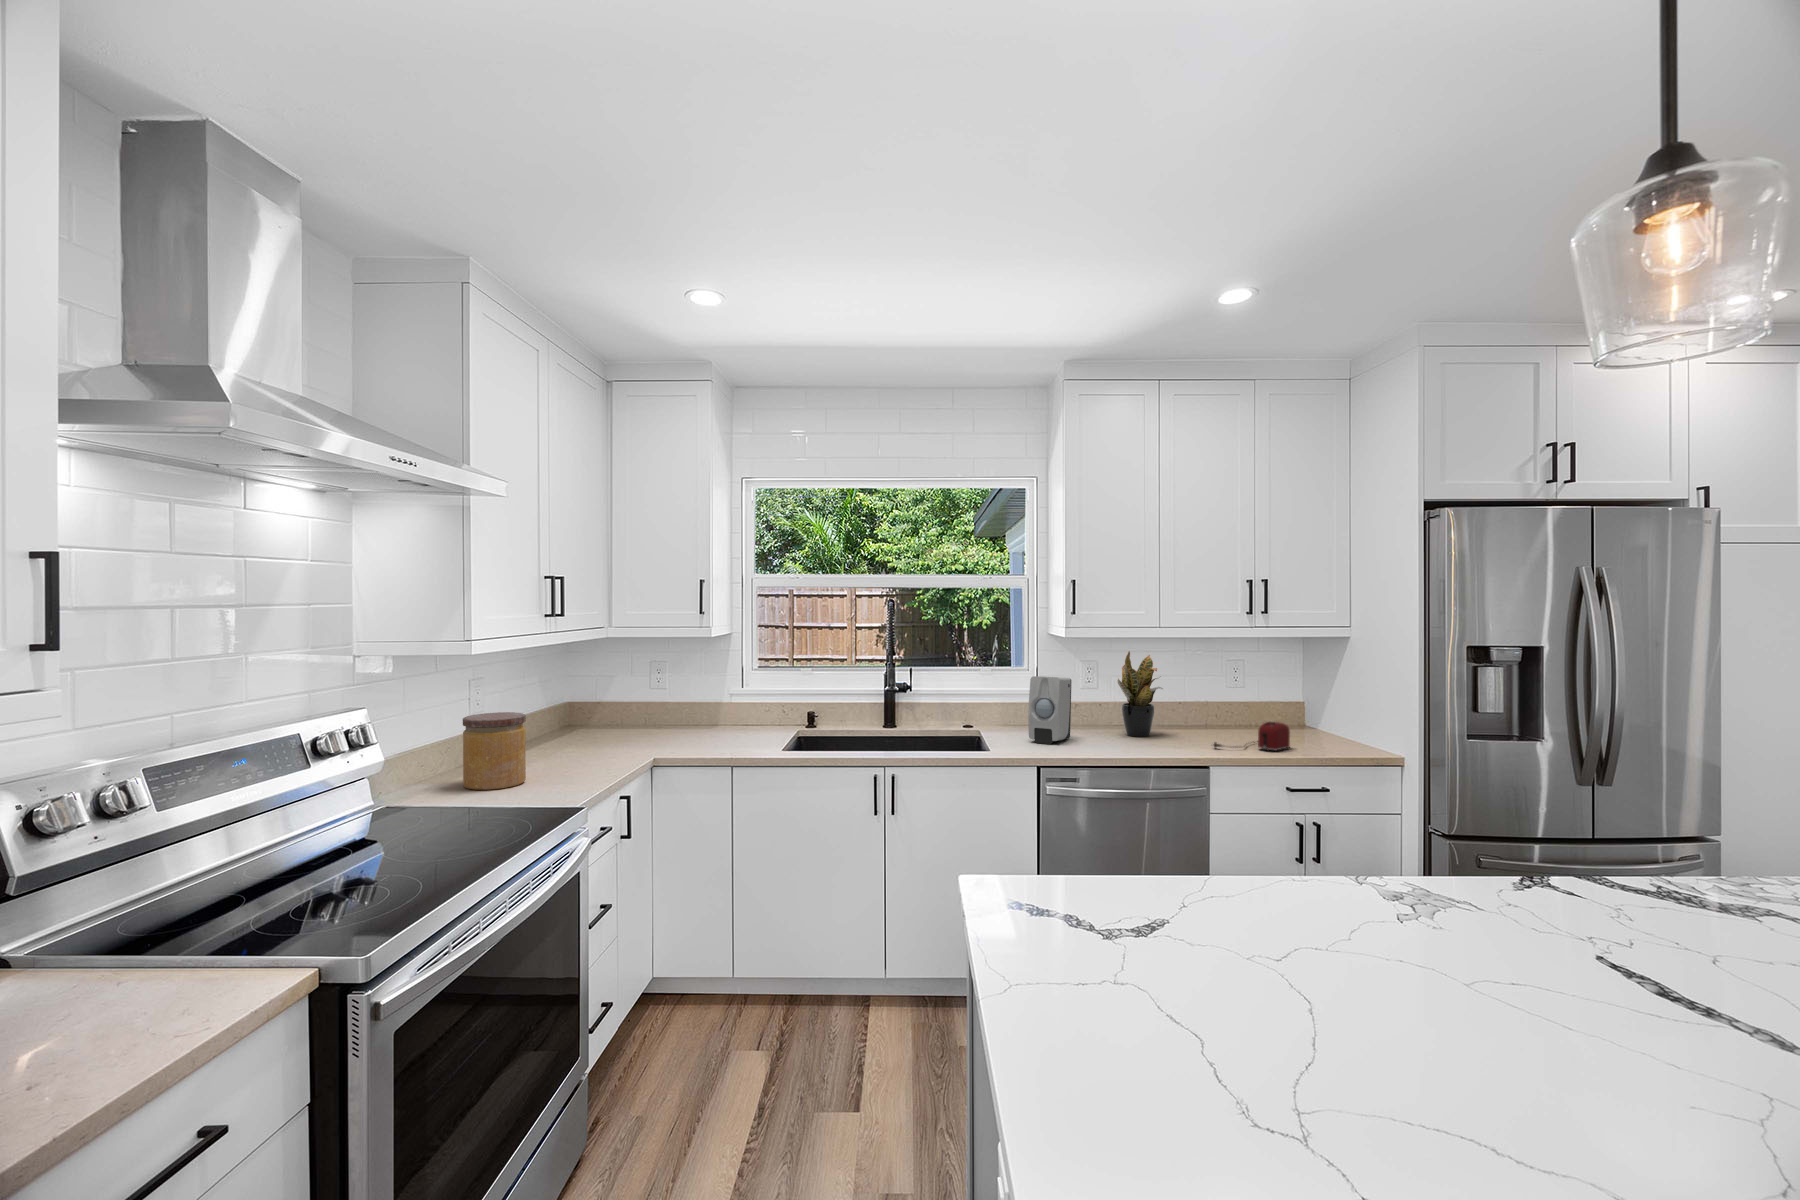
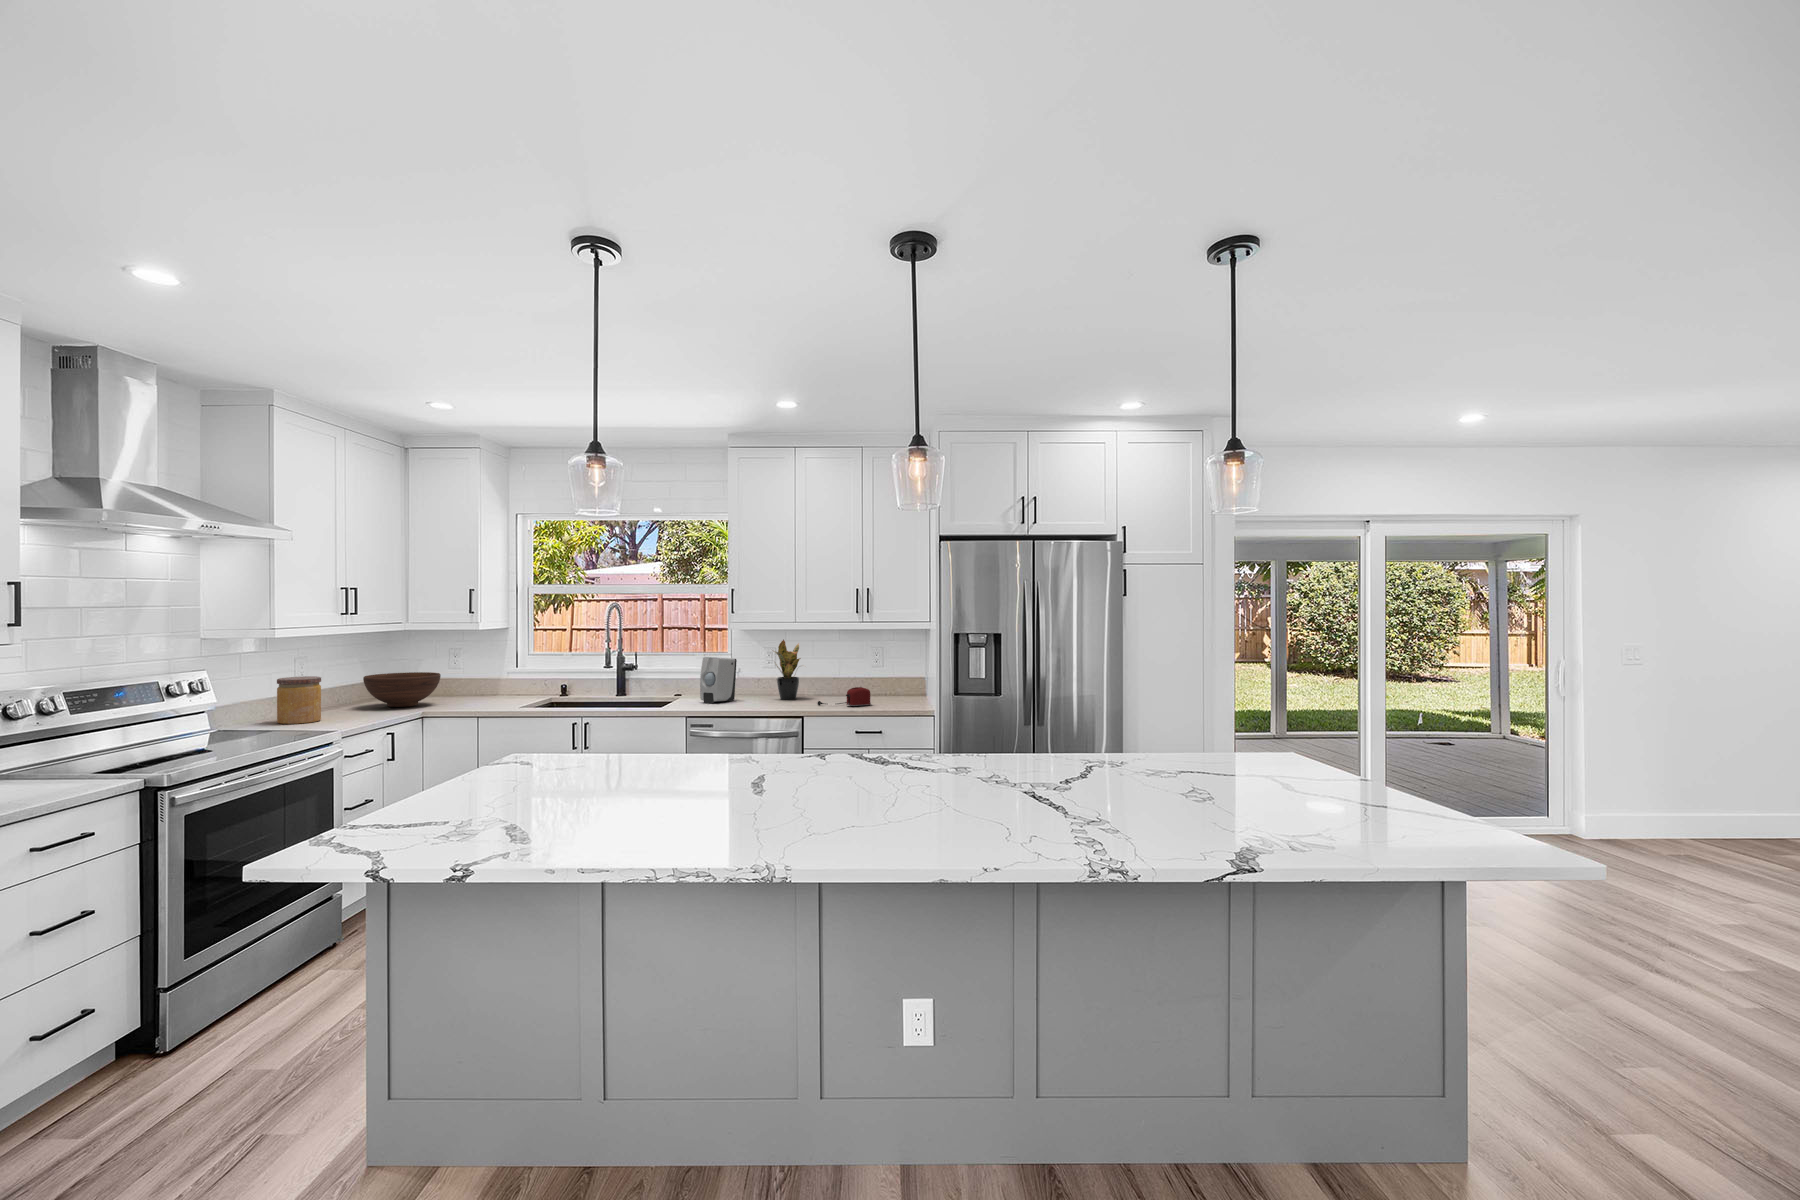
fruit bowl: none [562,698,664,752] -> present [363,672,441,707]

